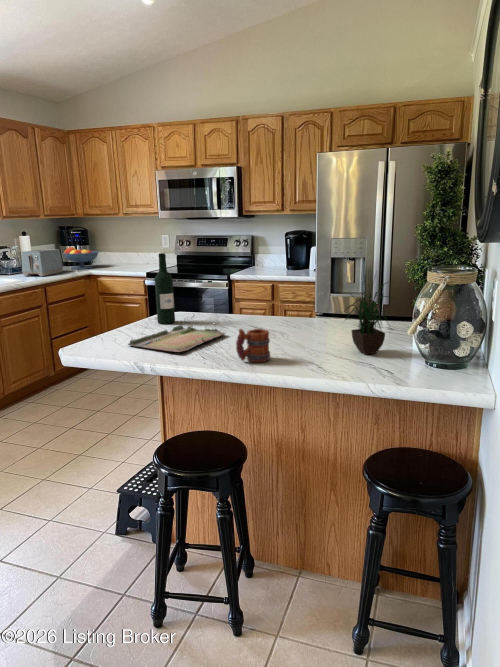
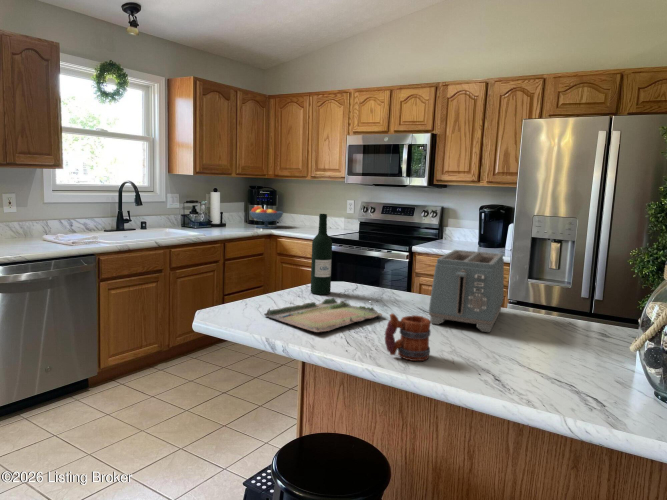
toaster: present [22,249,63,276] -> present [429,250,504,332]
potted plant: present [347,272,392,354] -> none [531,224,621,370]

